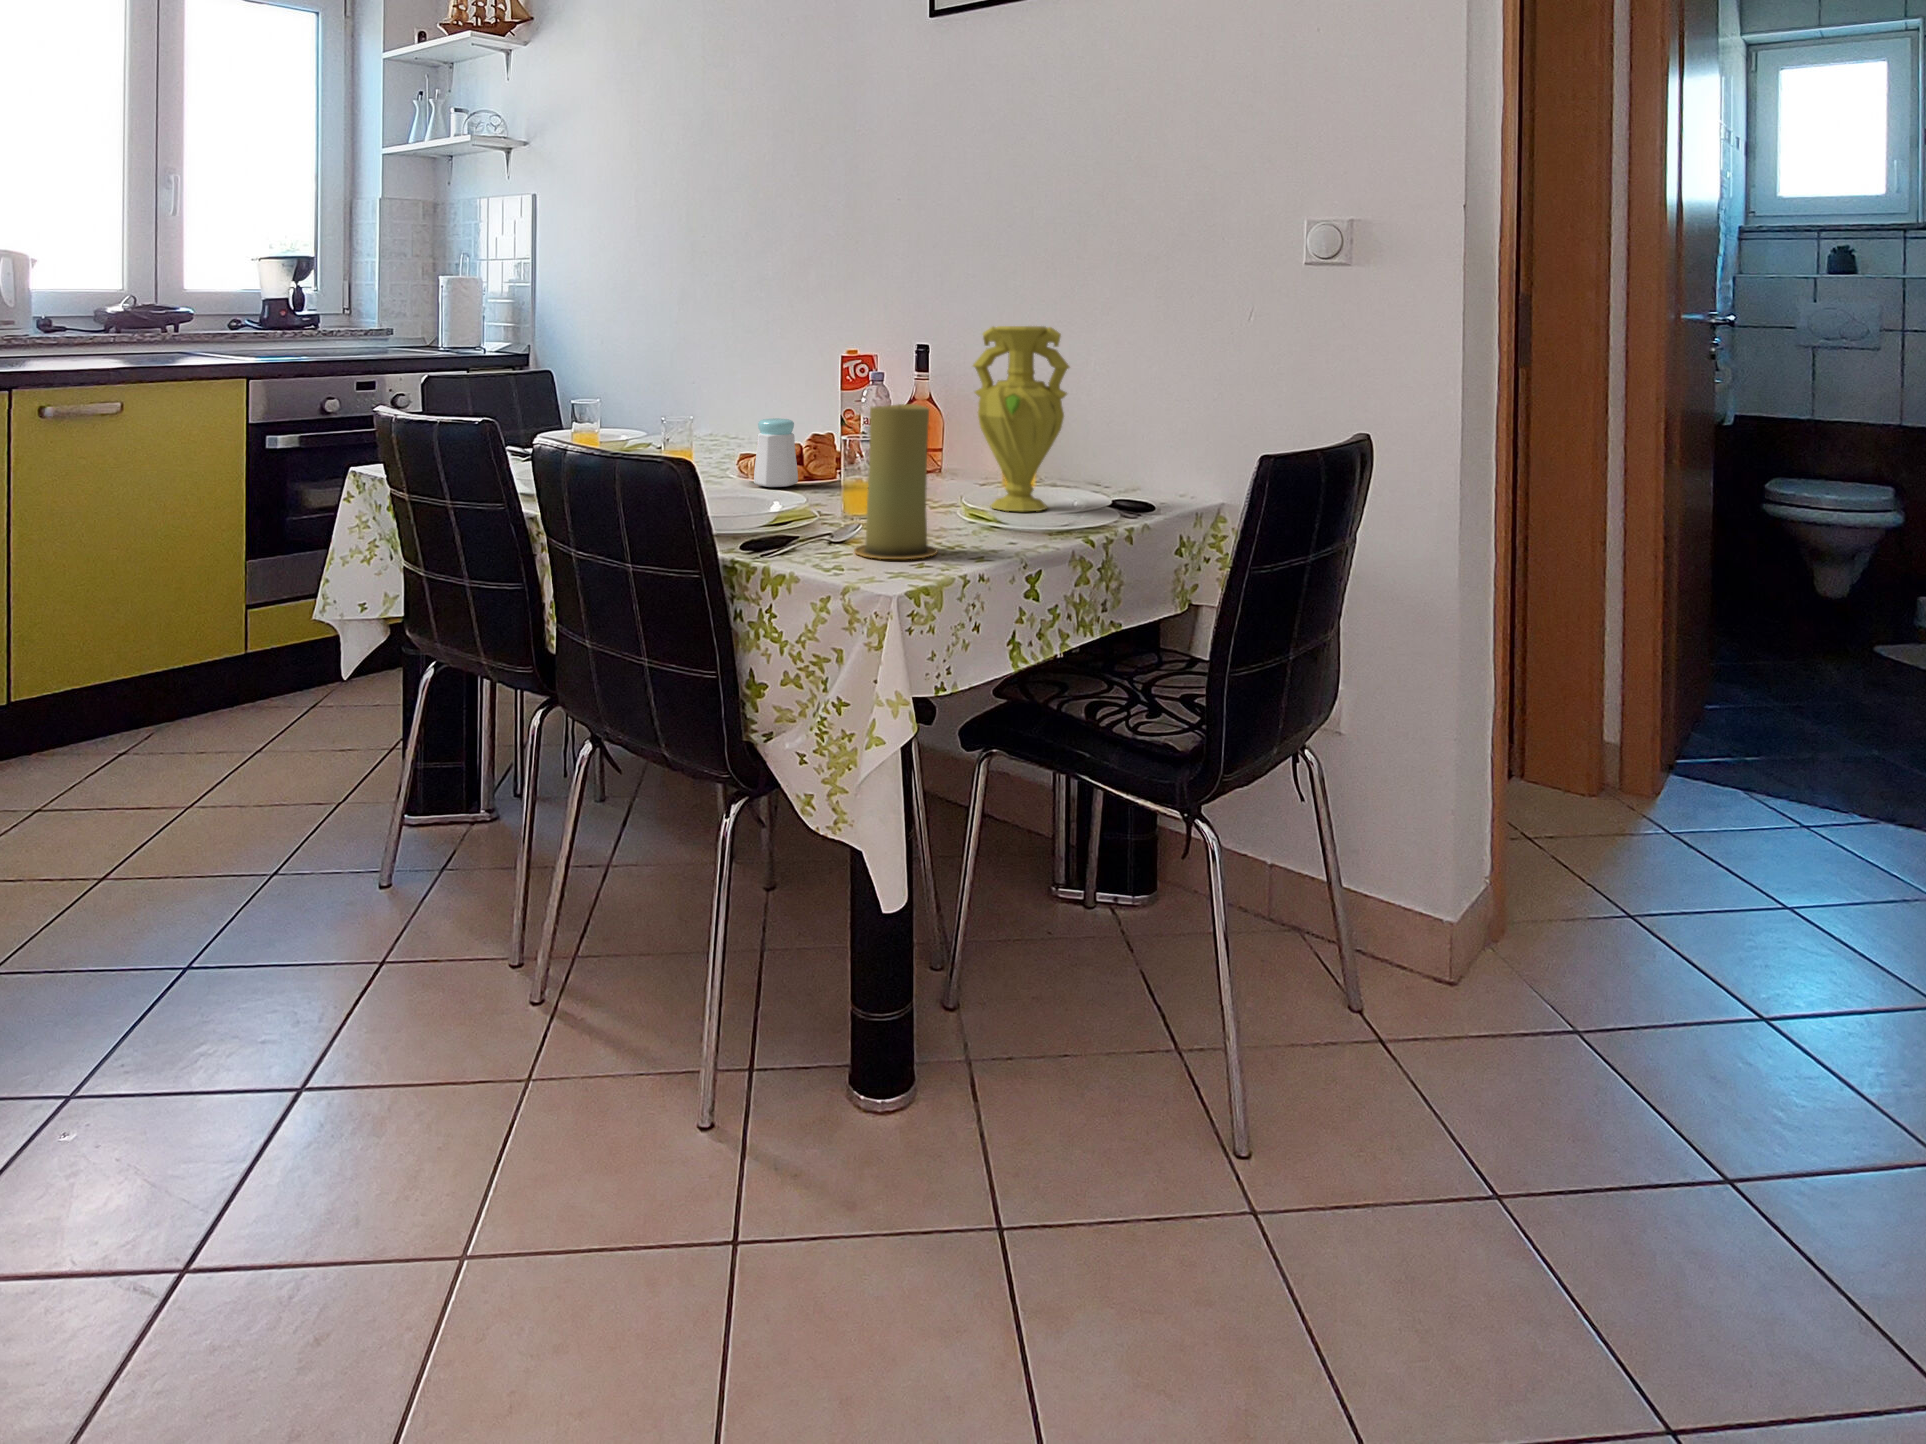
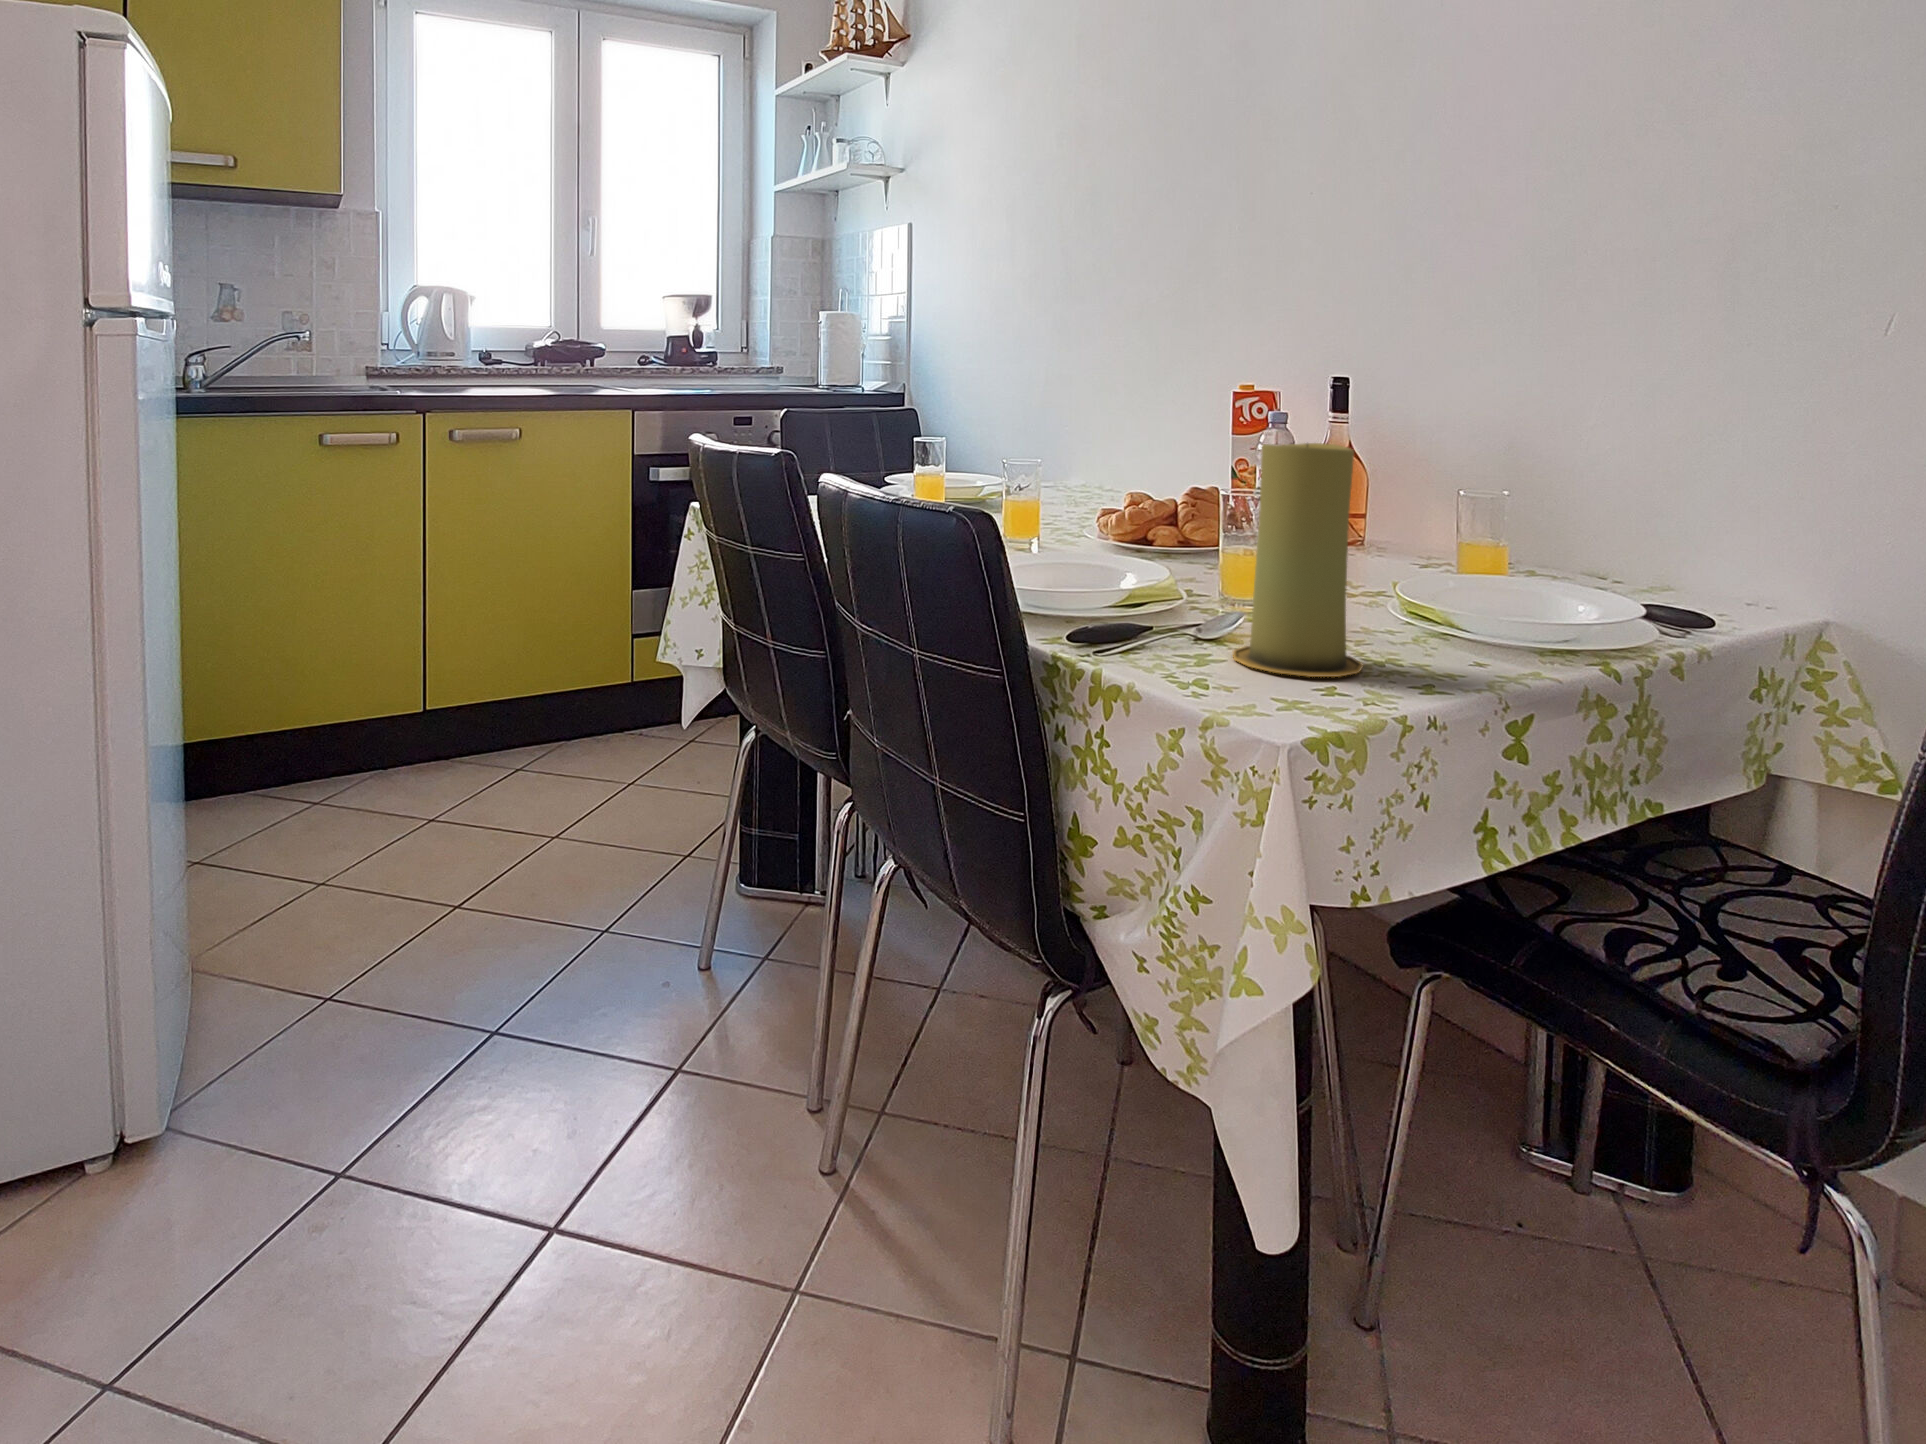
vase: present [973,326,1070,511] -> none [1414,345,1569,611]
salt shaker: present [754,418,798,487] -> none [1115,465,1171,551]

